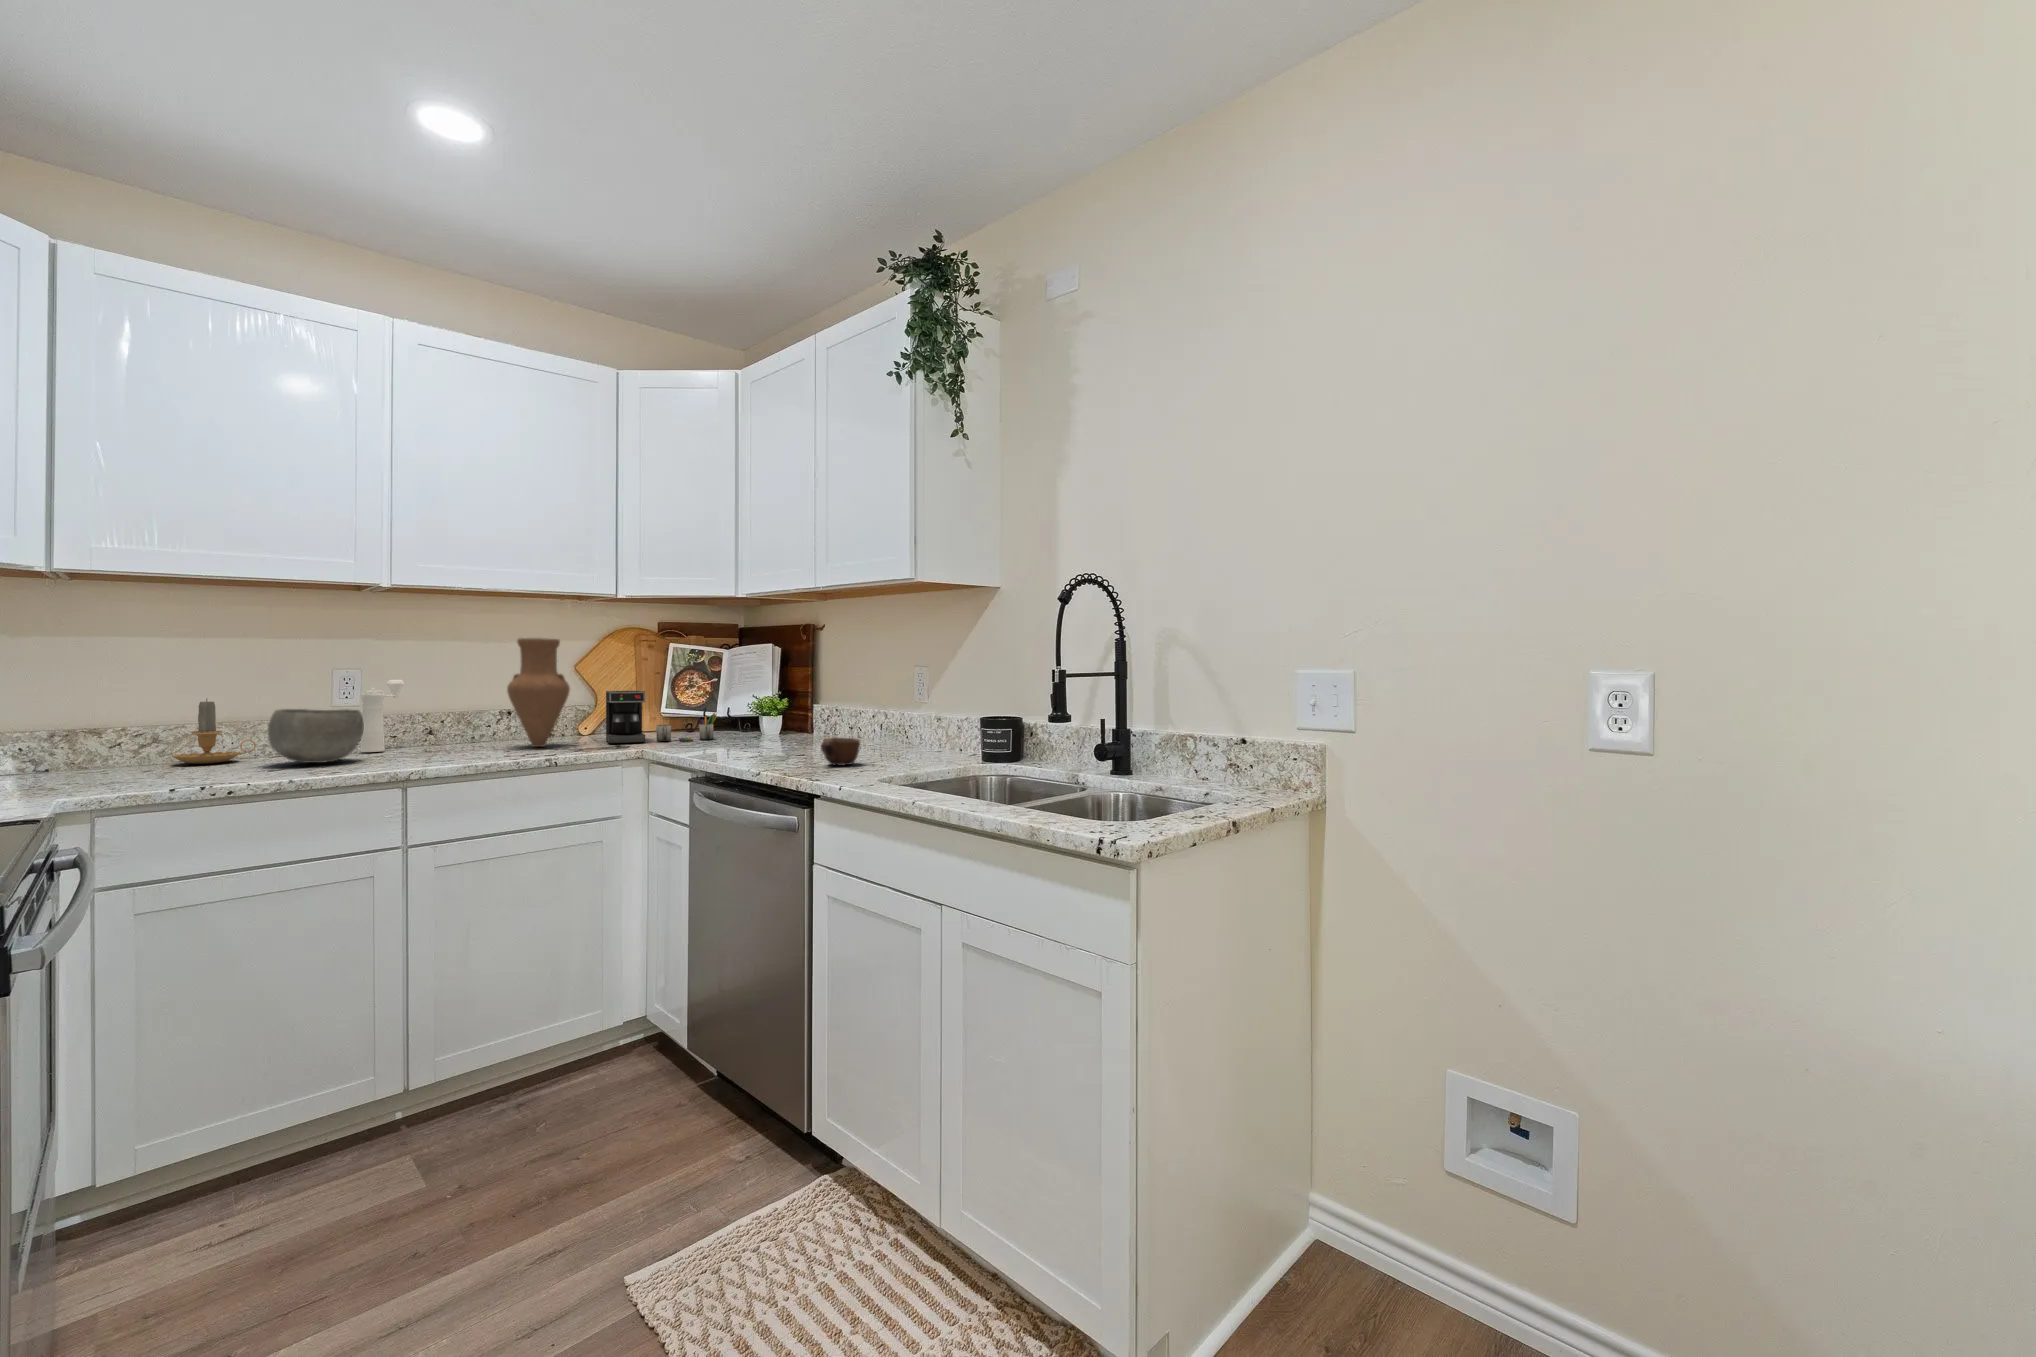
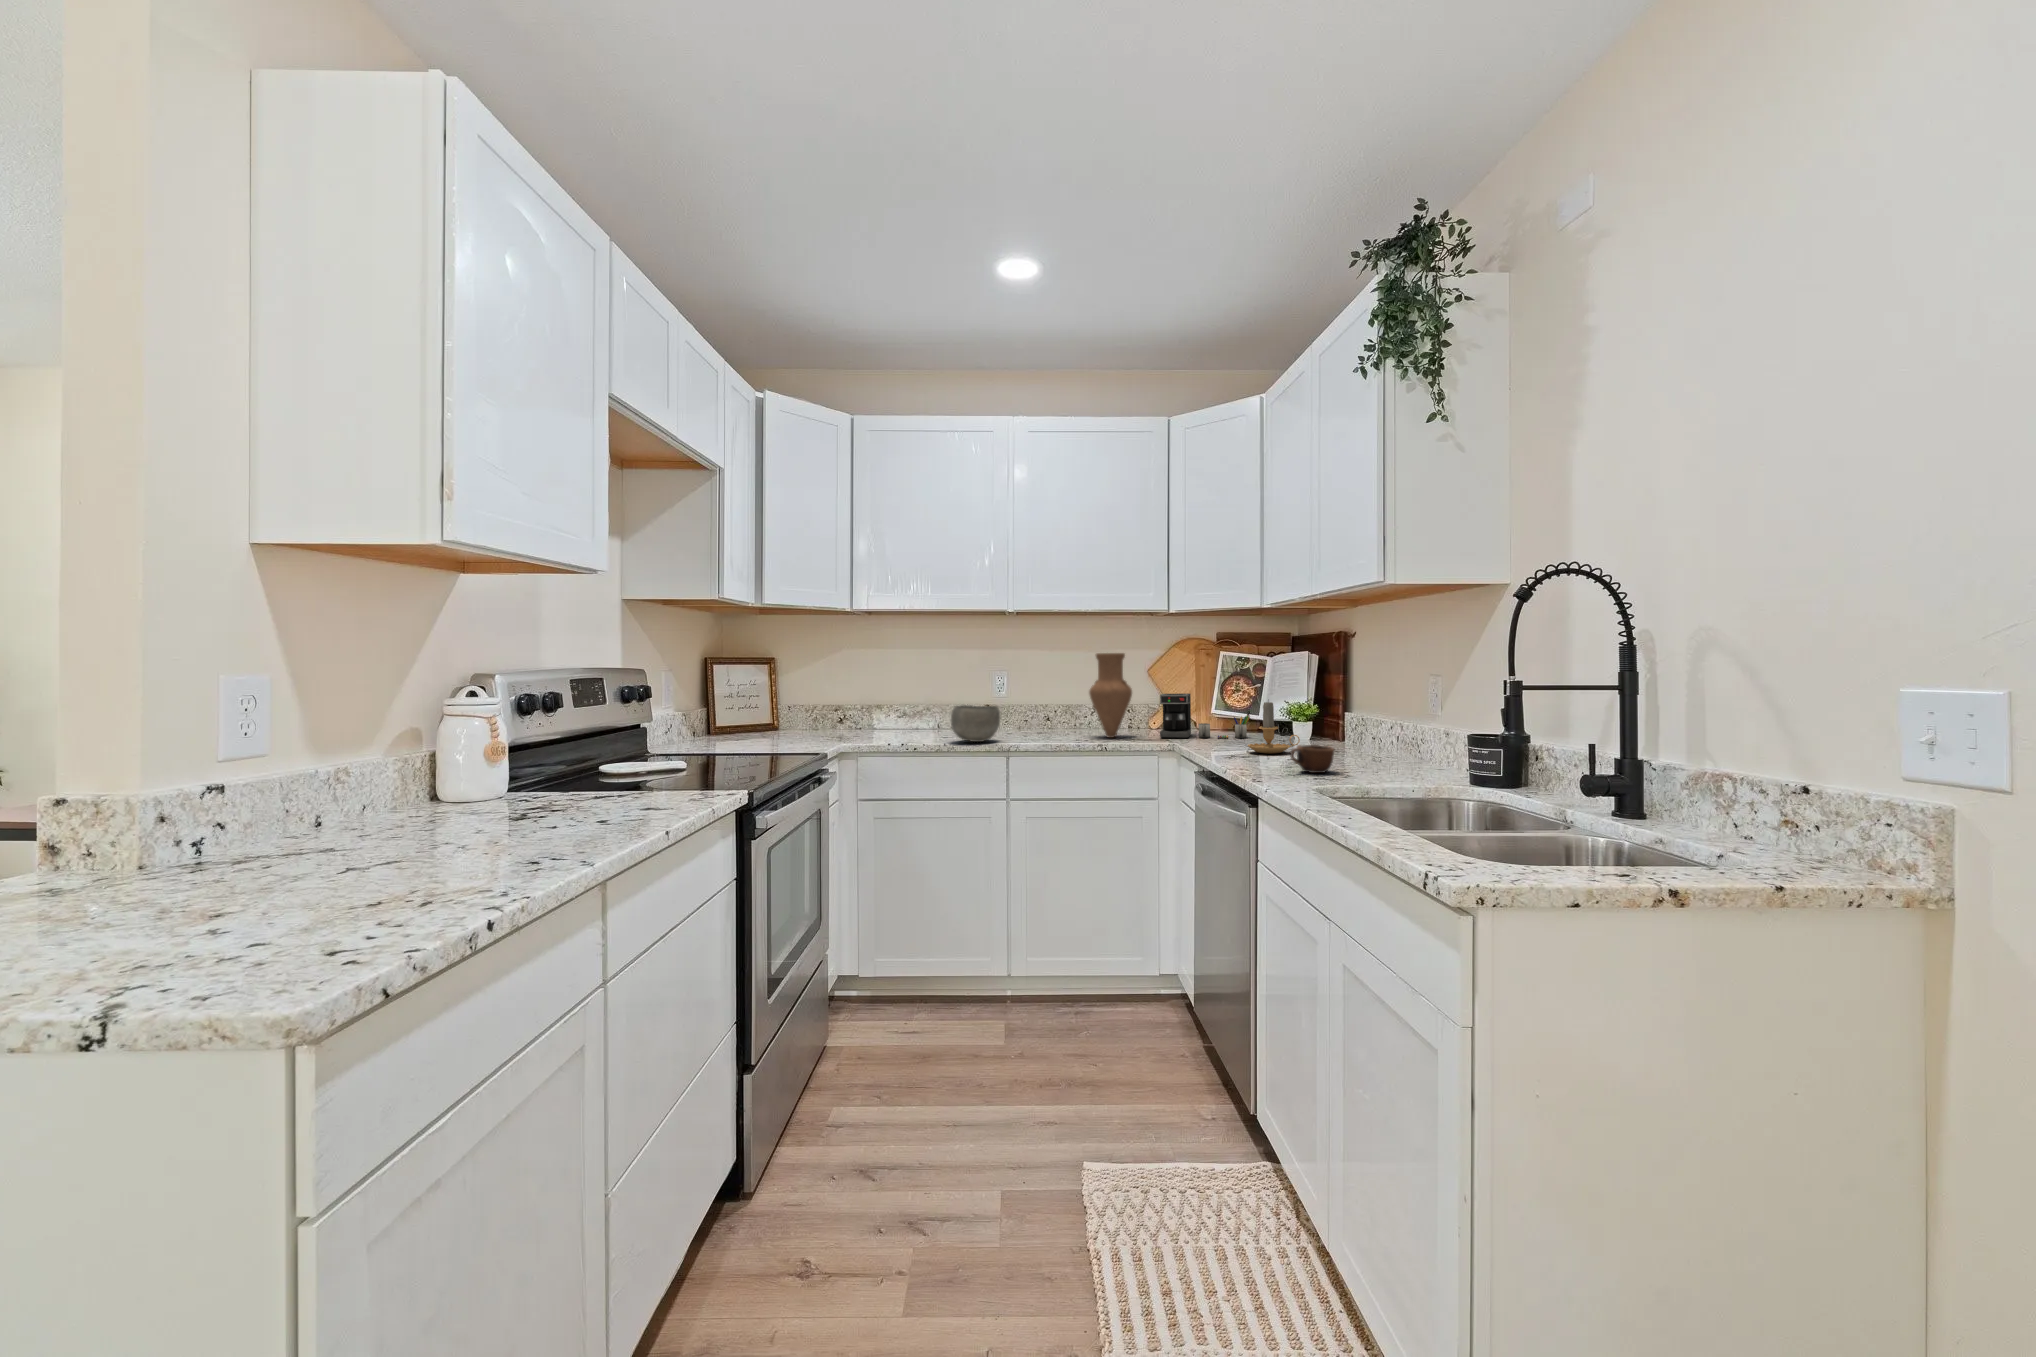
pepper mill: present [361,680,404,752] -> none [1006,684,1034,735]
candle: present [172,699,256,764] -> present [1248,702,1300,753]

